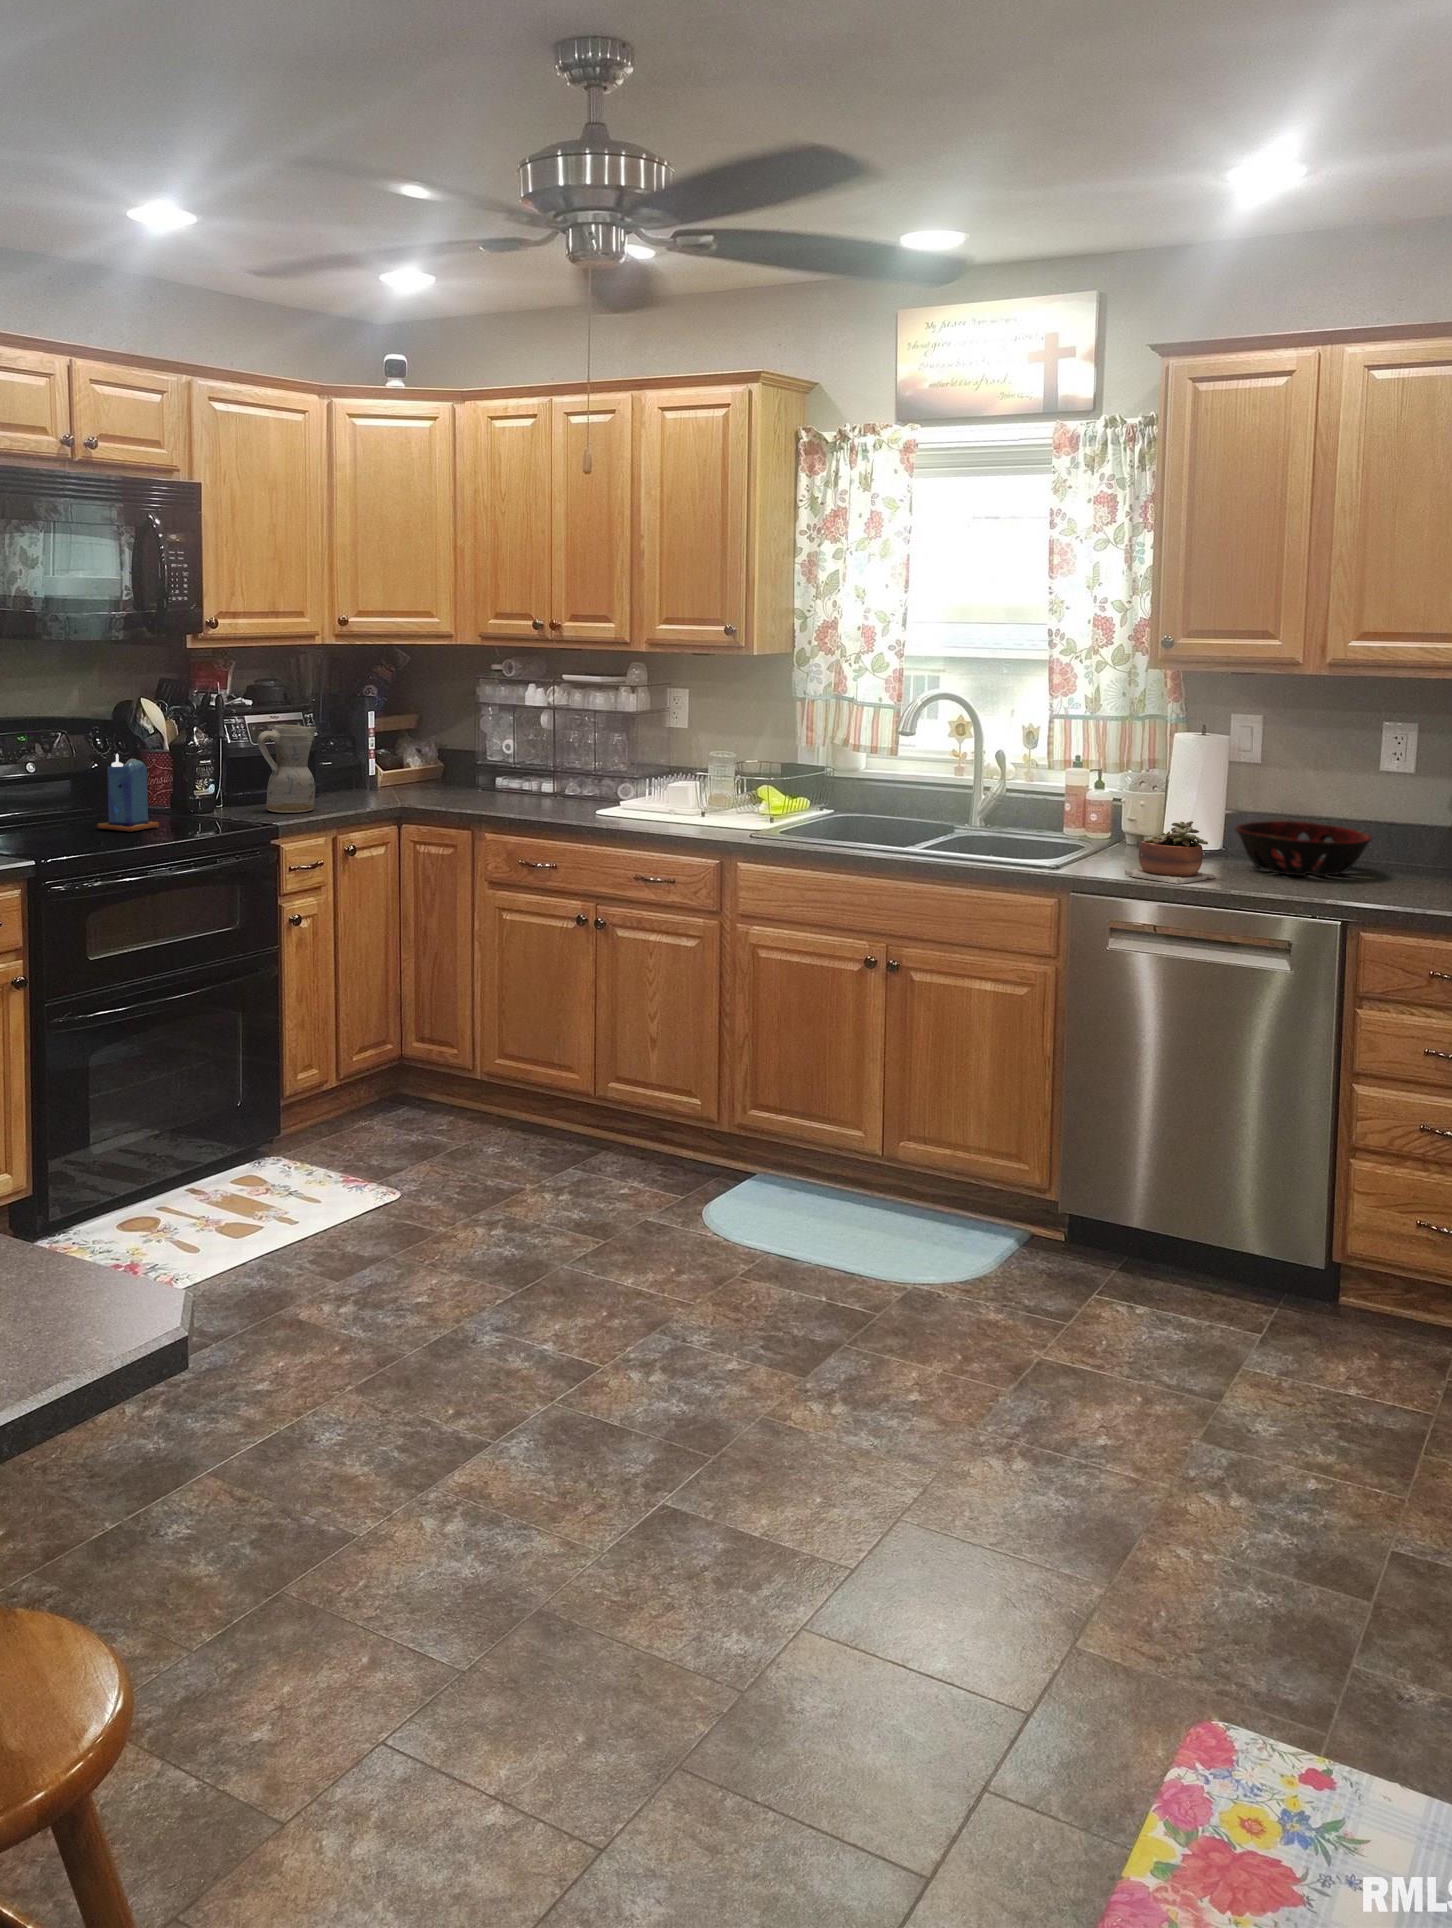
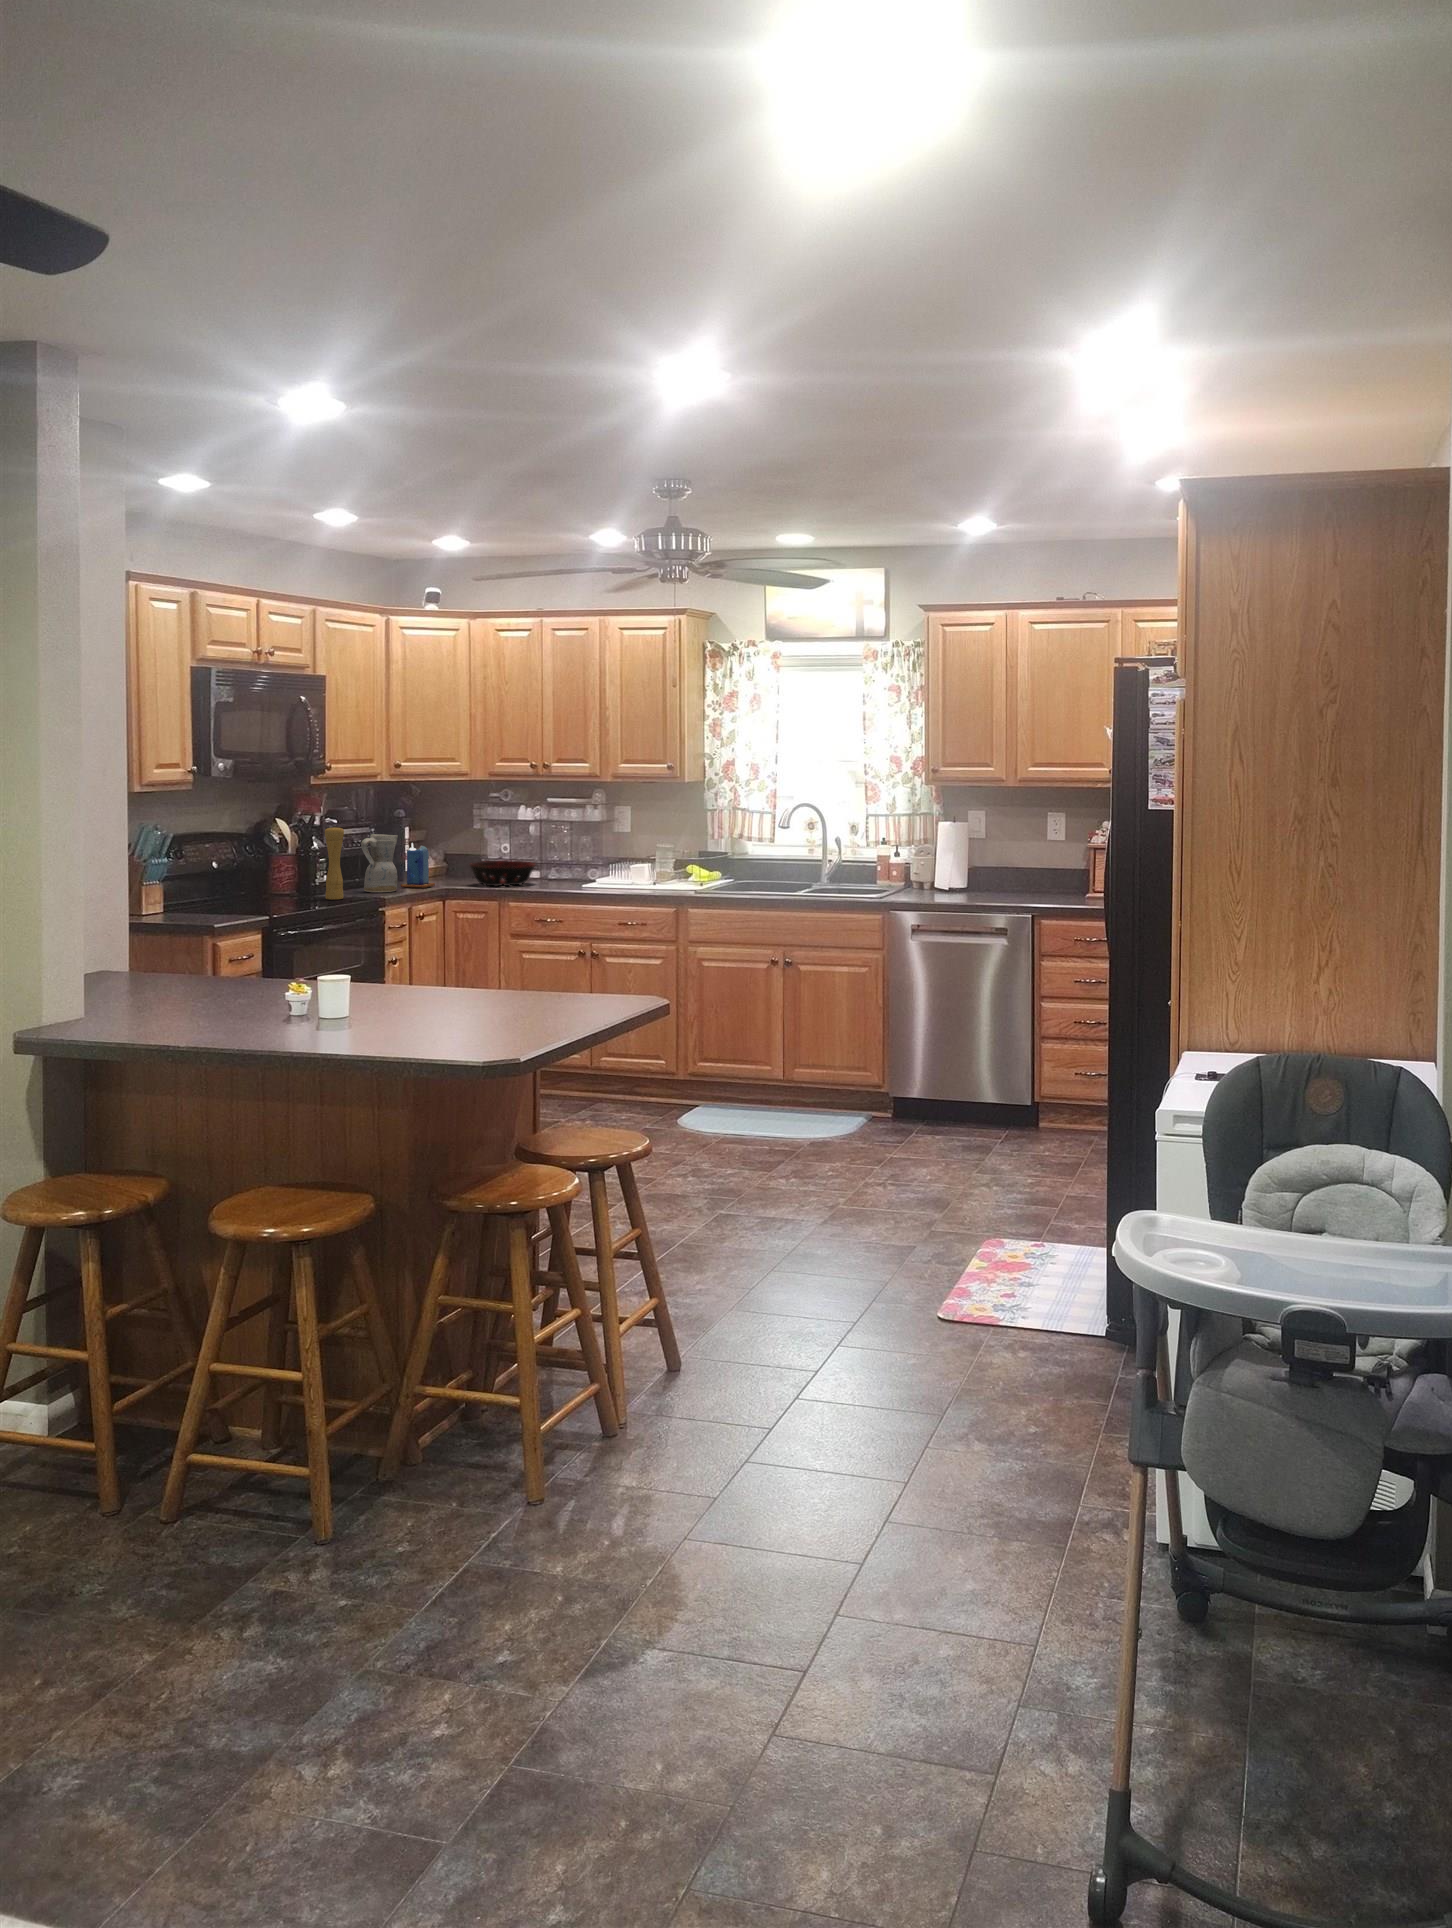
pepper mill: none [179,714,209,826] -> present [325,826,344,900]
candle: present [97,754,159,832] -> present [401,843,435,888]
succulent plant: present [1125,821,1216,884] -> none [917,869,965,902]
decorative bowl: present [1235,821,1372,876] -> present [470,861,535,886]

